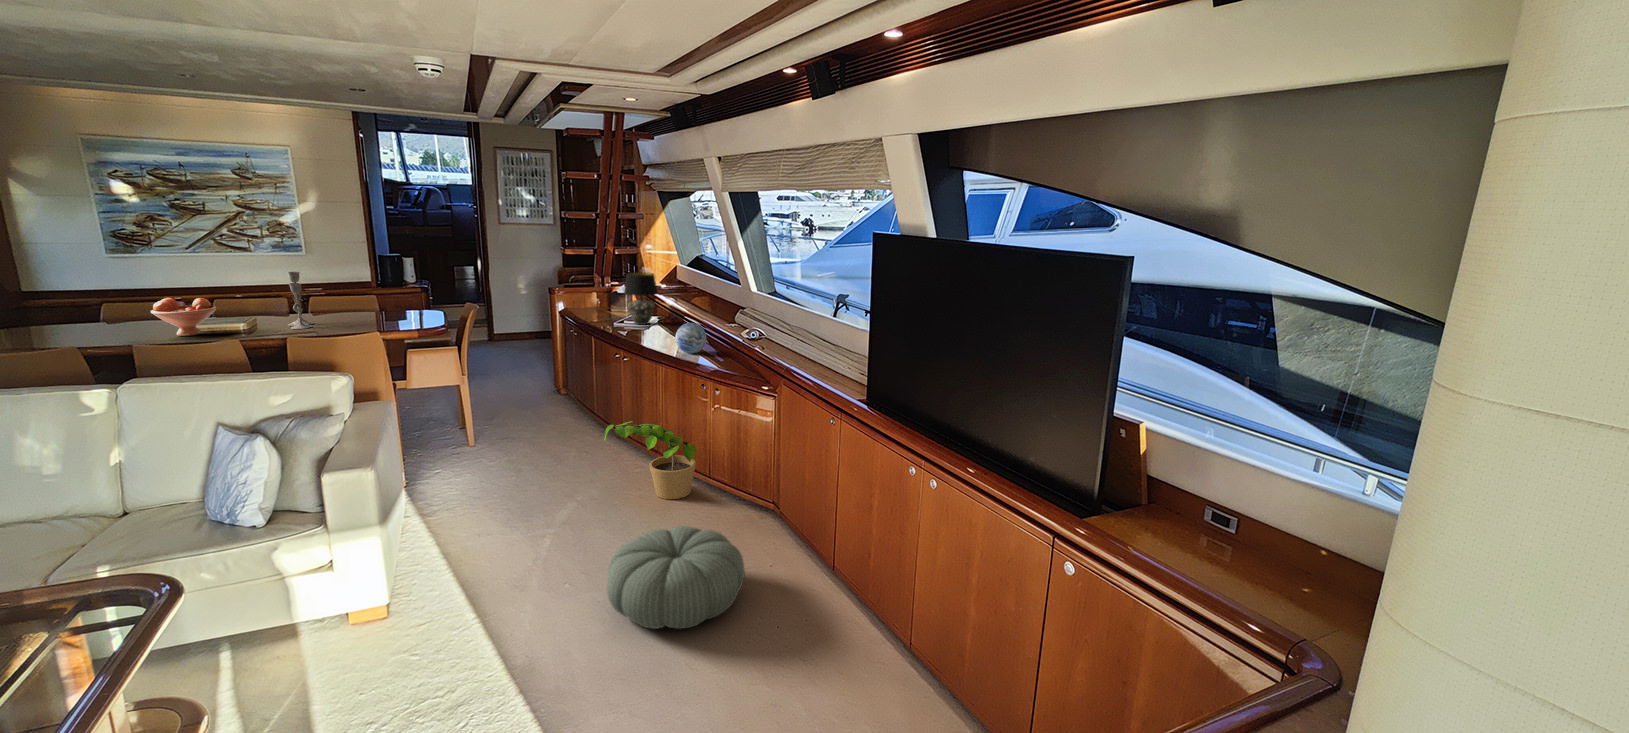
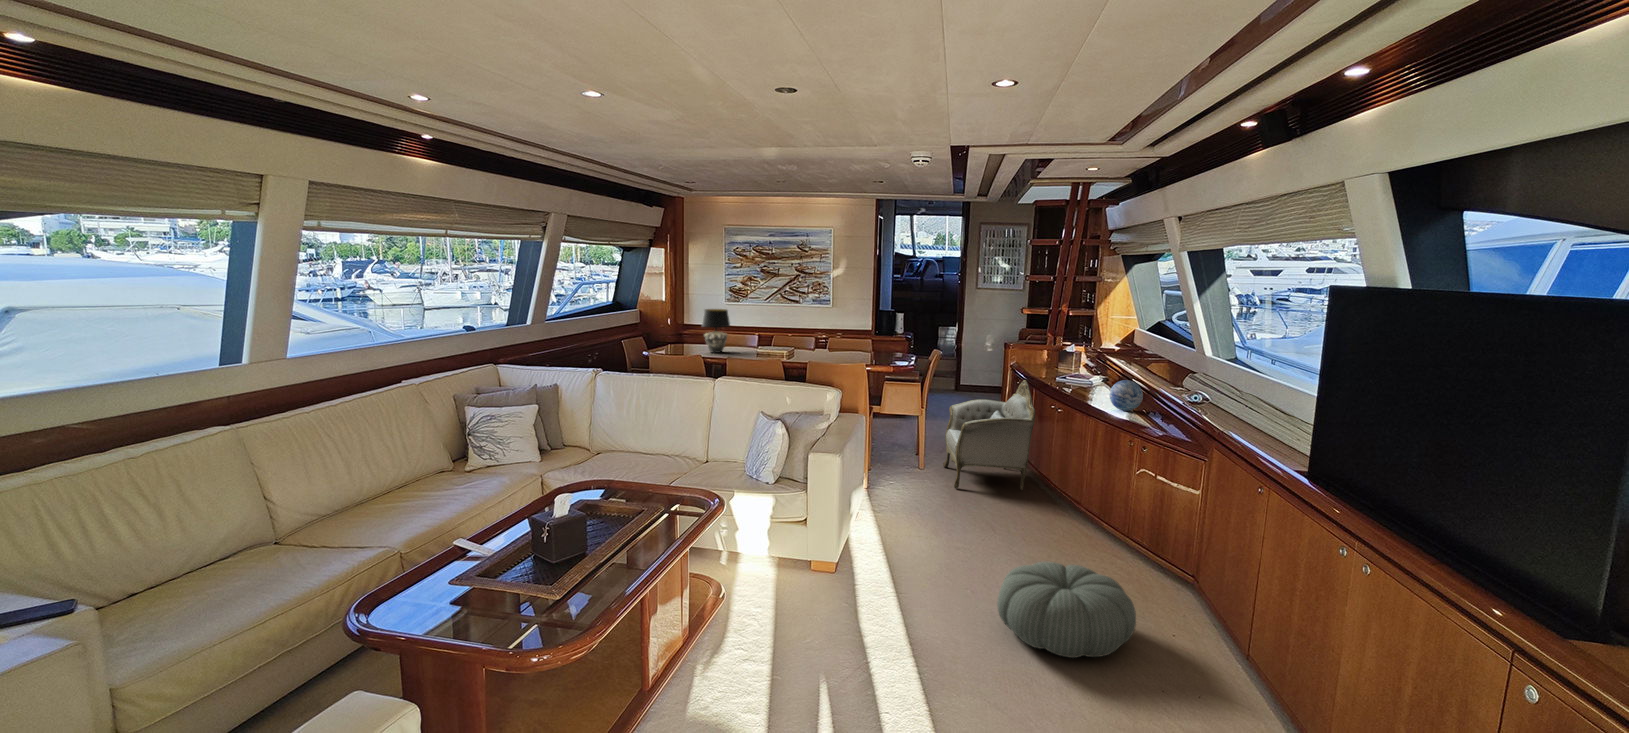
candlestick: present [287,272,314,329] -> none [811,317,827,359]
table lamp: present [624,272,658,325] -> present [702,309,730,353]
fruit bowl: present [151,298,217,336] -> none [738,331,773,357]
armchair: none [497,330,600,461] -> present [943,380,1036,490]
potted plant: present [604,421,696,499] -> none [1023,464,1114,550]

